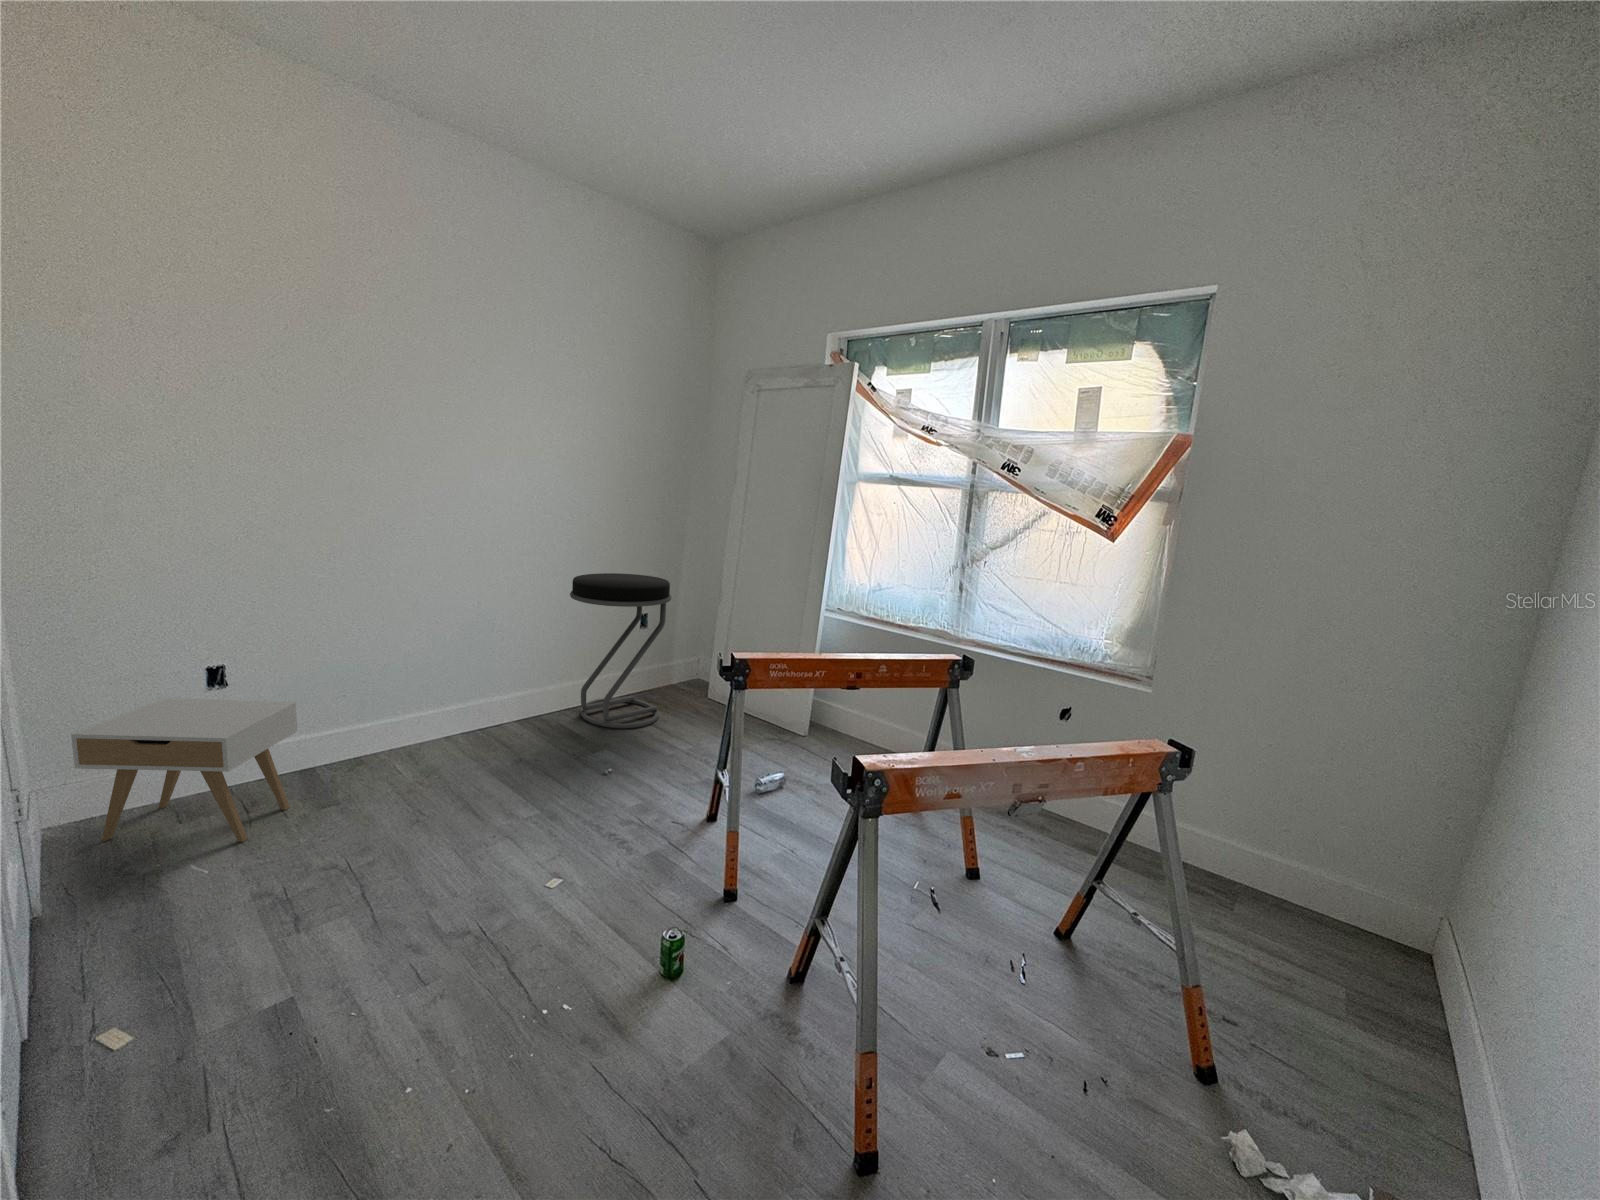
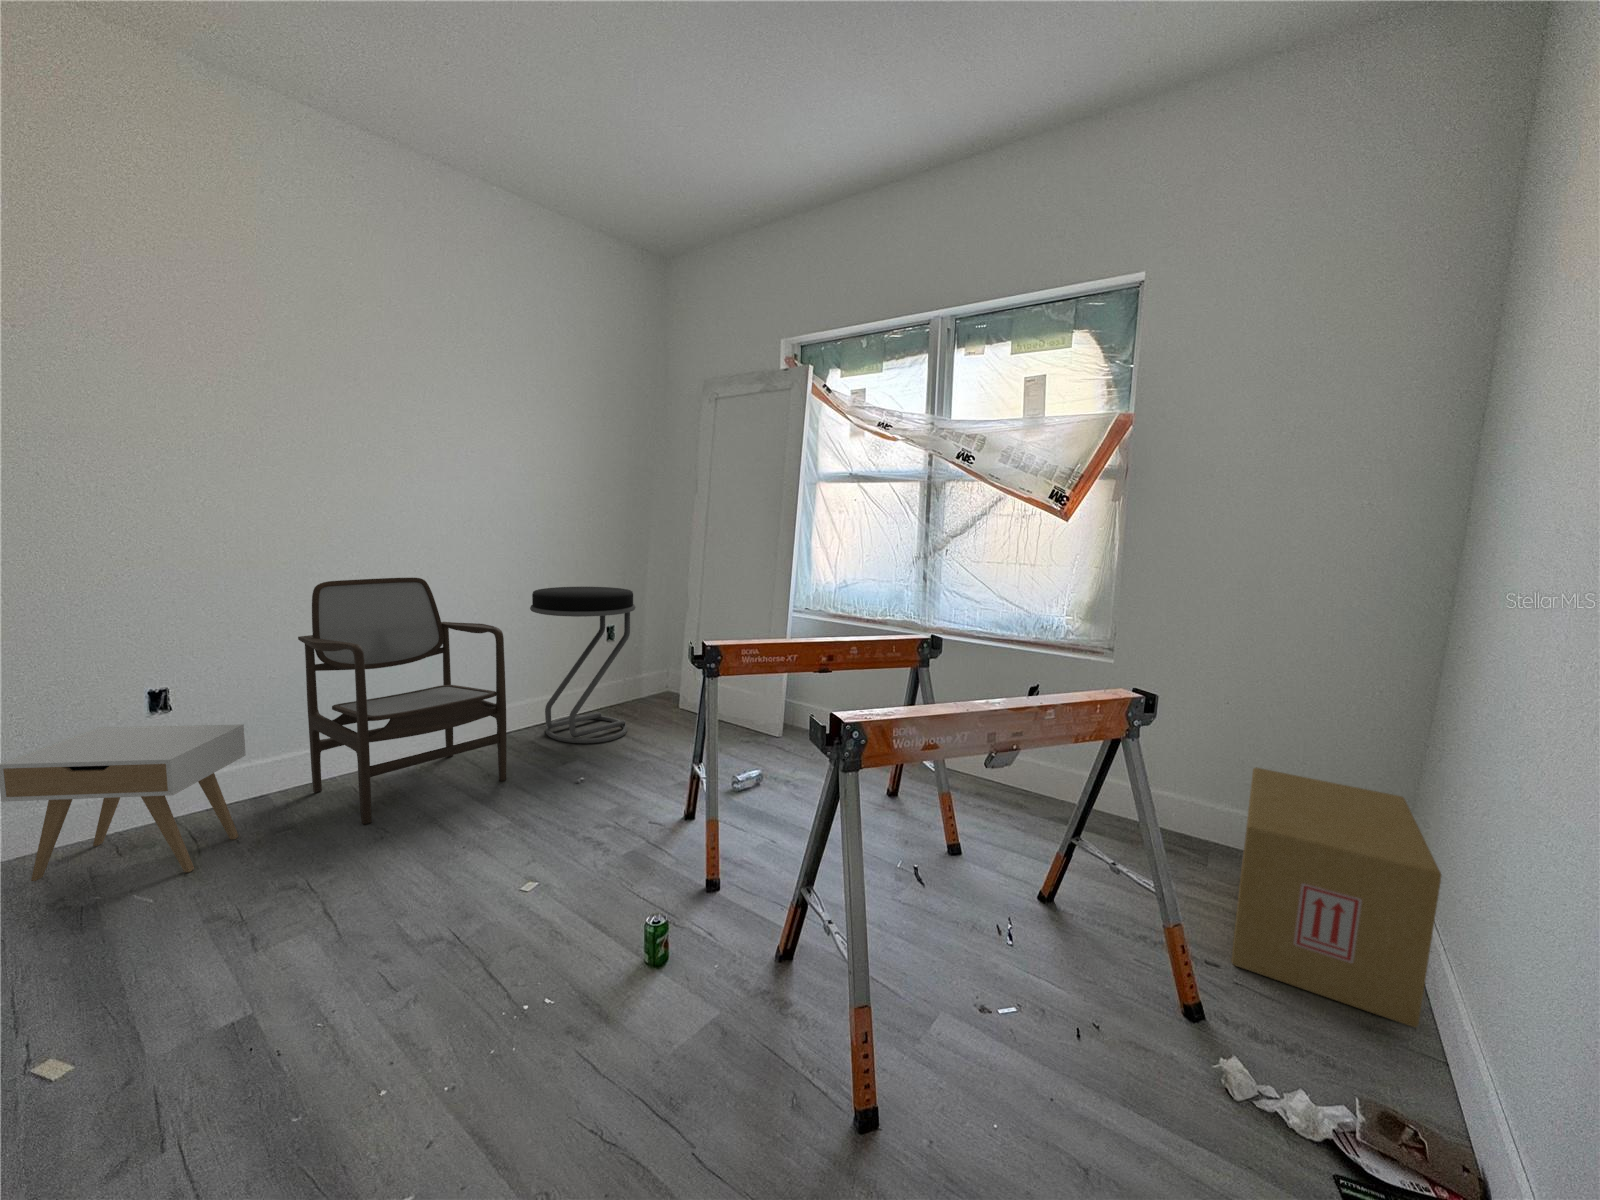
armchair: none [349,562,542,802] -> present [298,578,507,824]
cardboard box: none [1251,815,1488,1112] -> present [1231,767,1441,1027]

